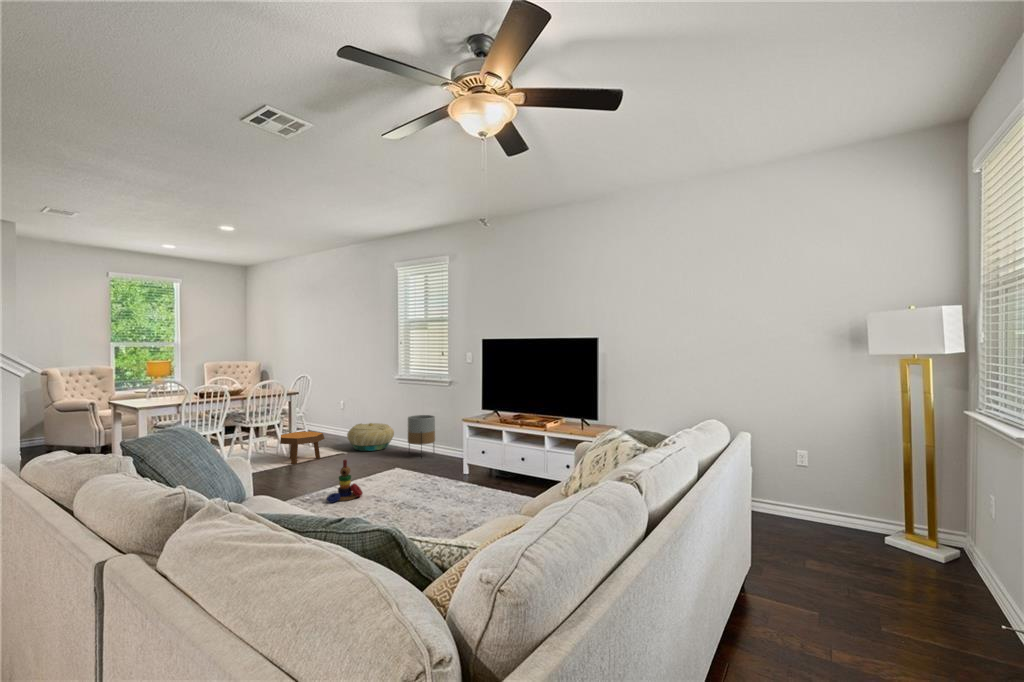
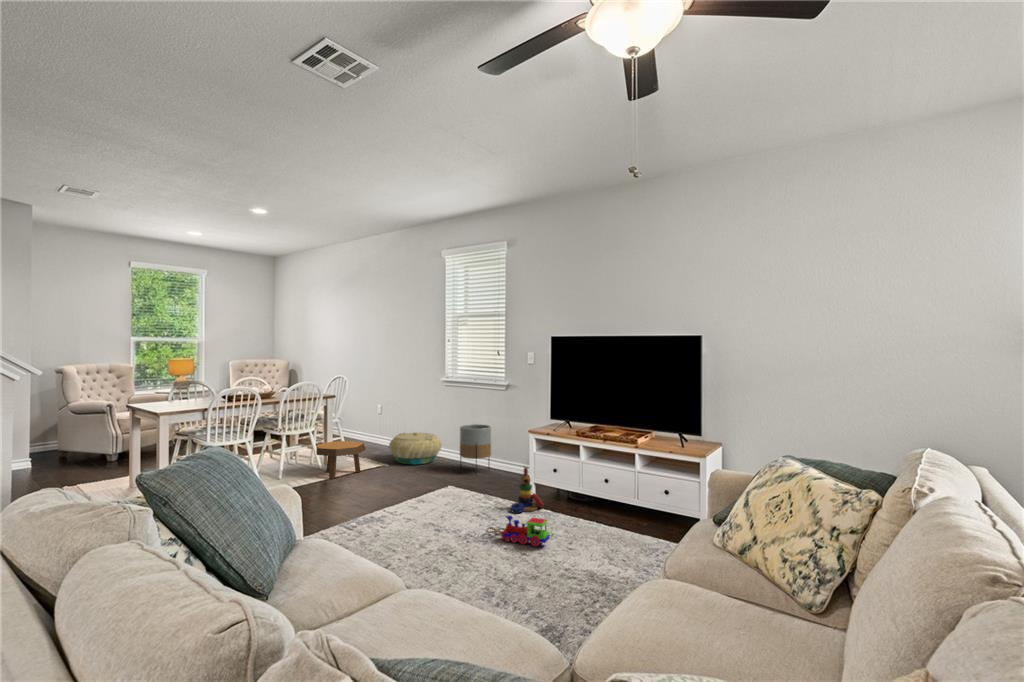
stacking toy: present [327,460,363,503] -> present [511,468,543,513]
toy train: none [417,488,468,512] -> present [486,516,549,546]

